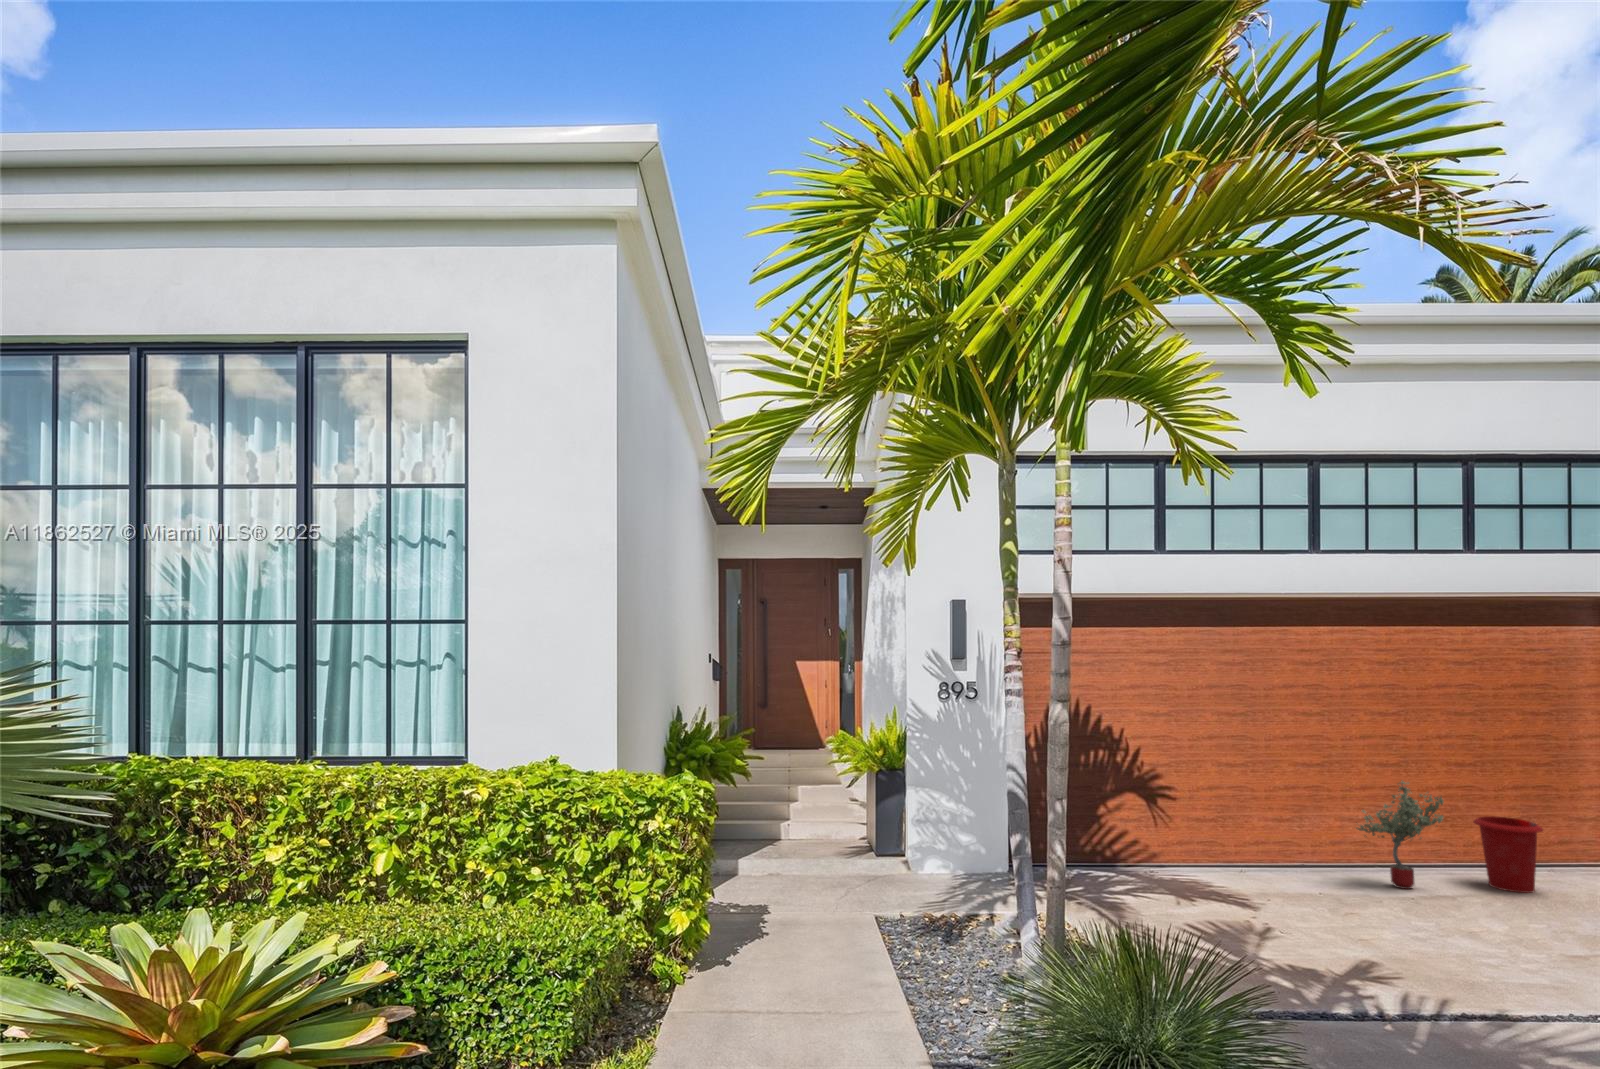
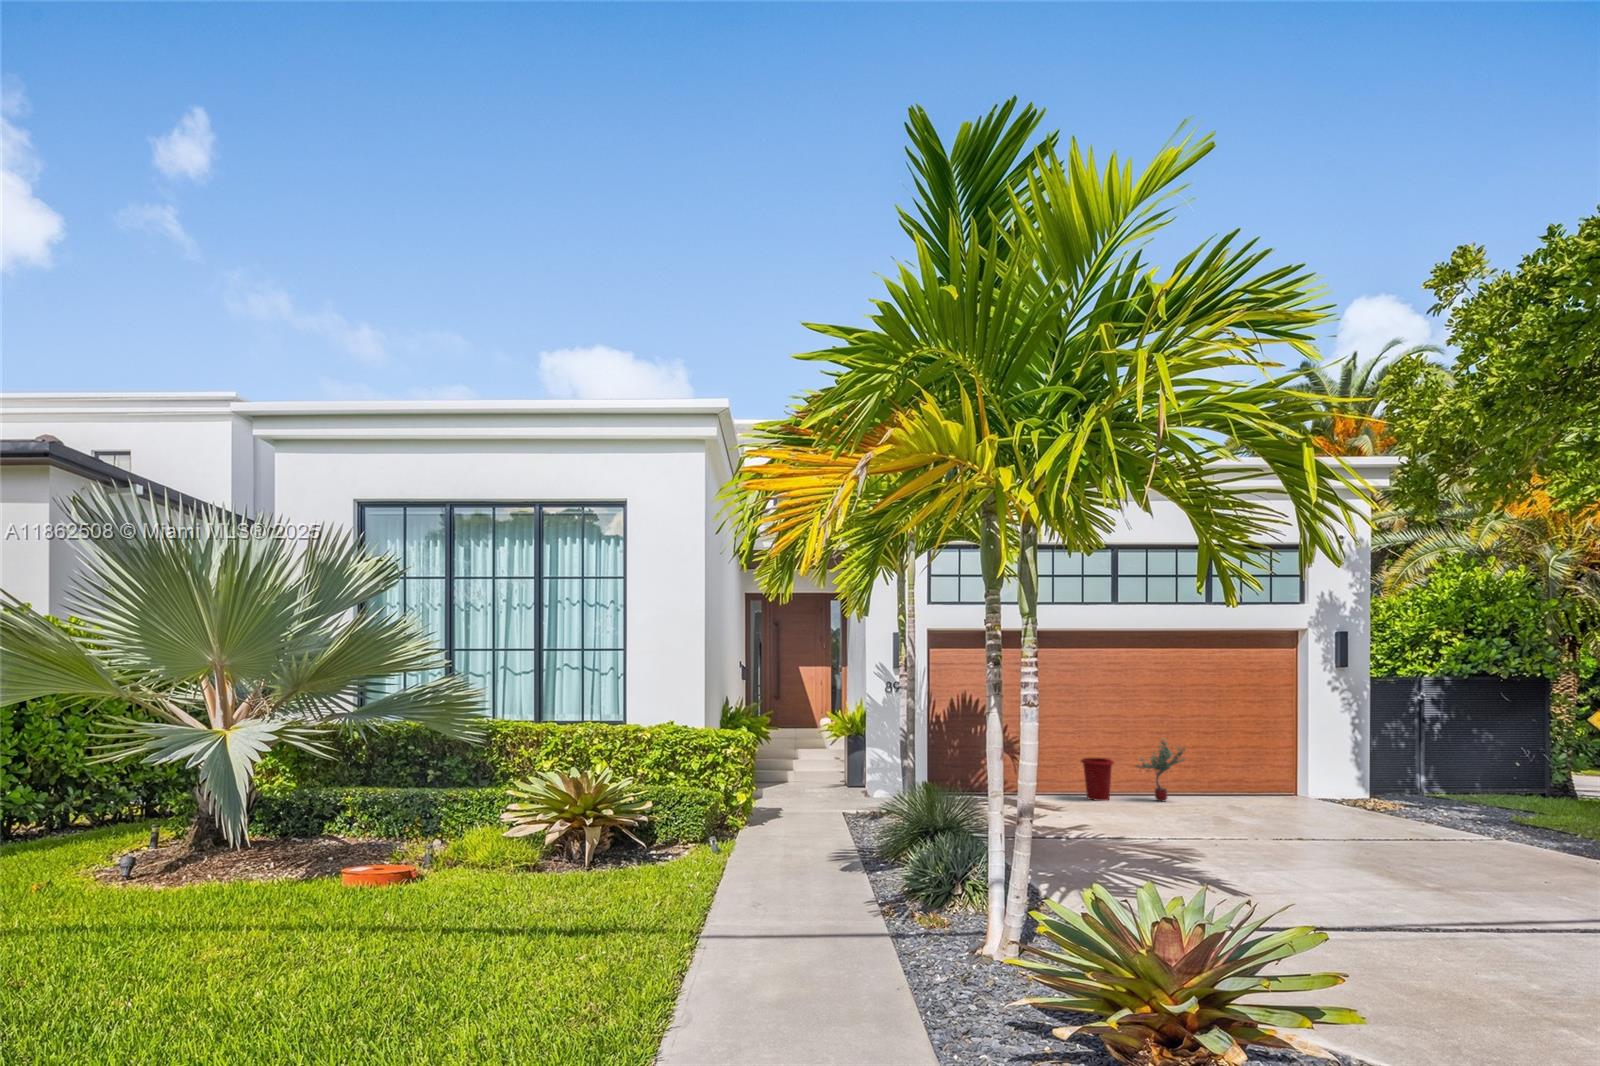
waste bin: present [1474,816,1543,893] -> present [1081,758,1114,801]

